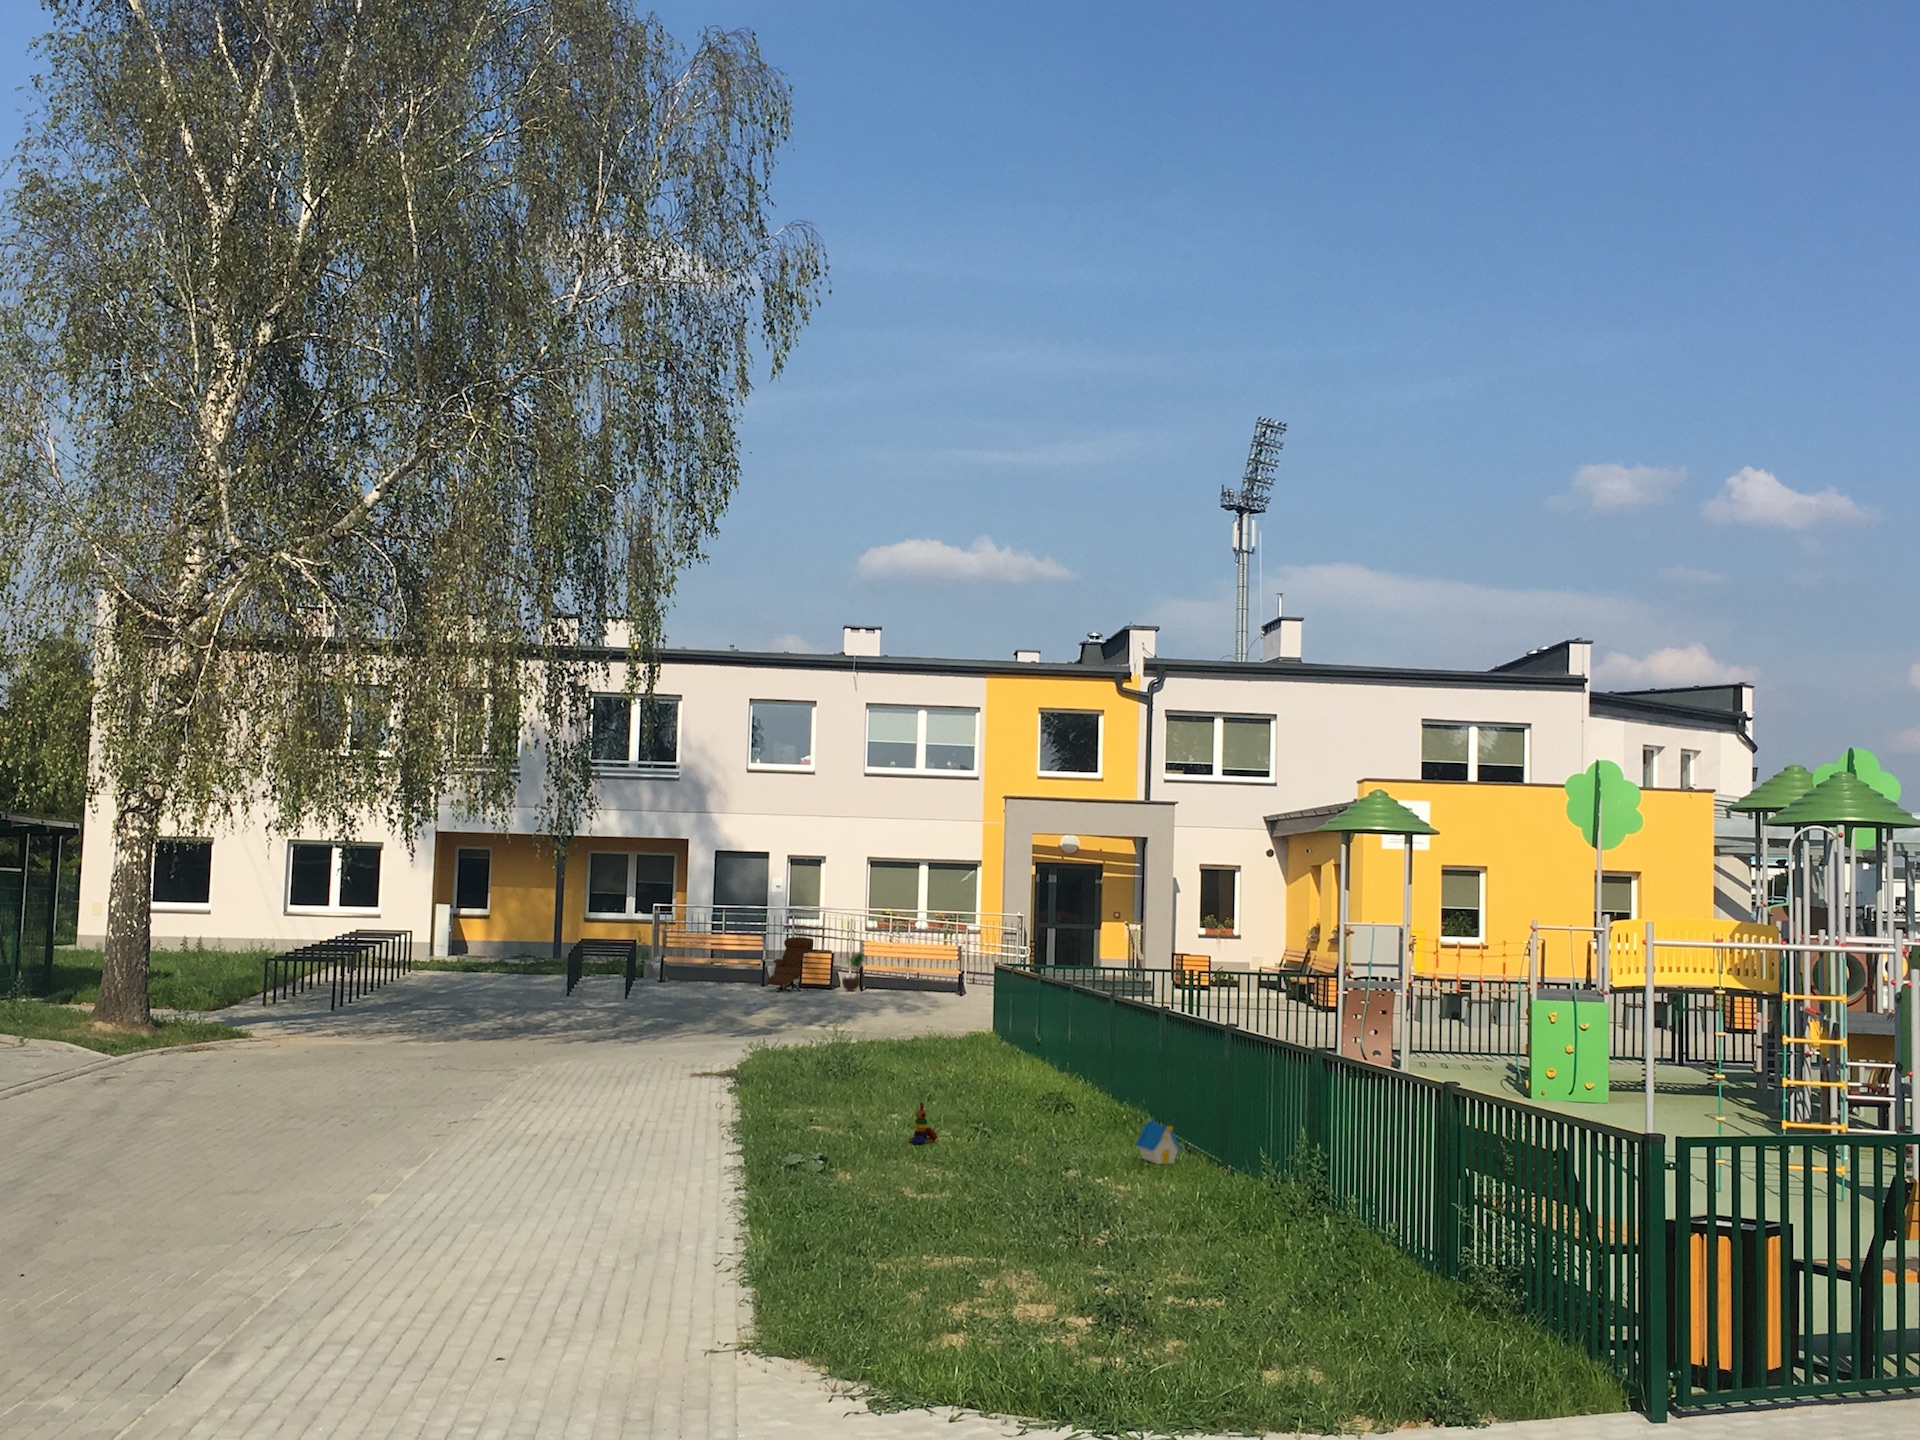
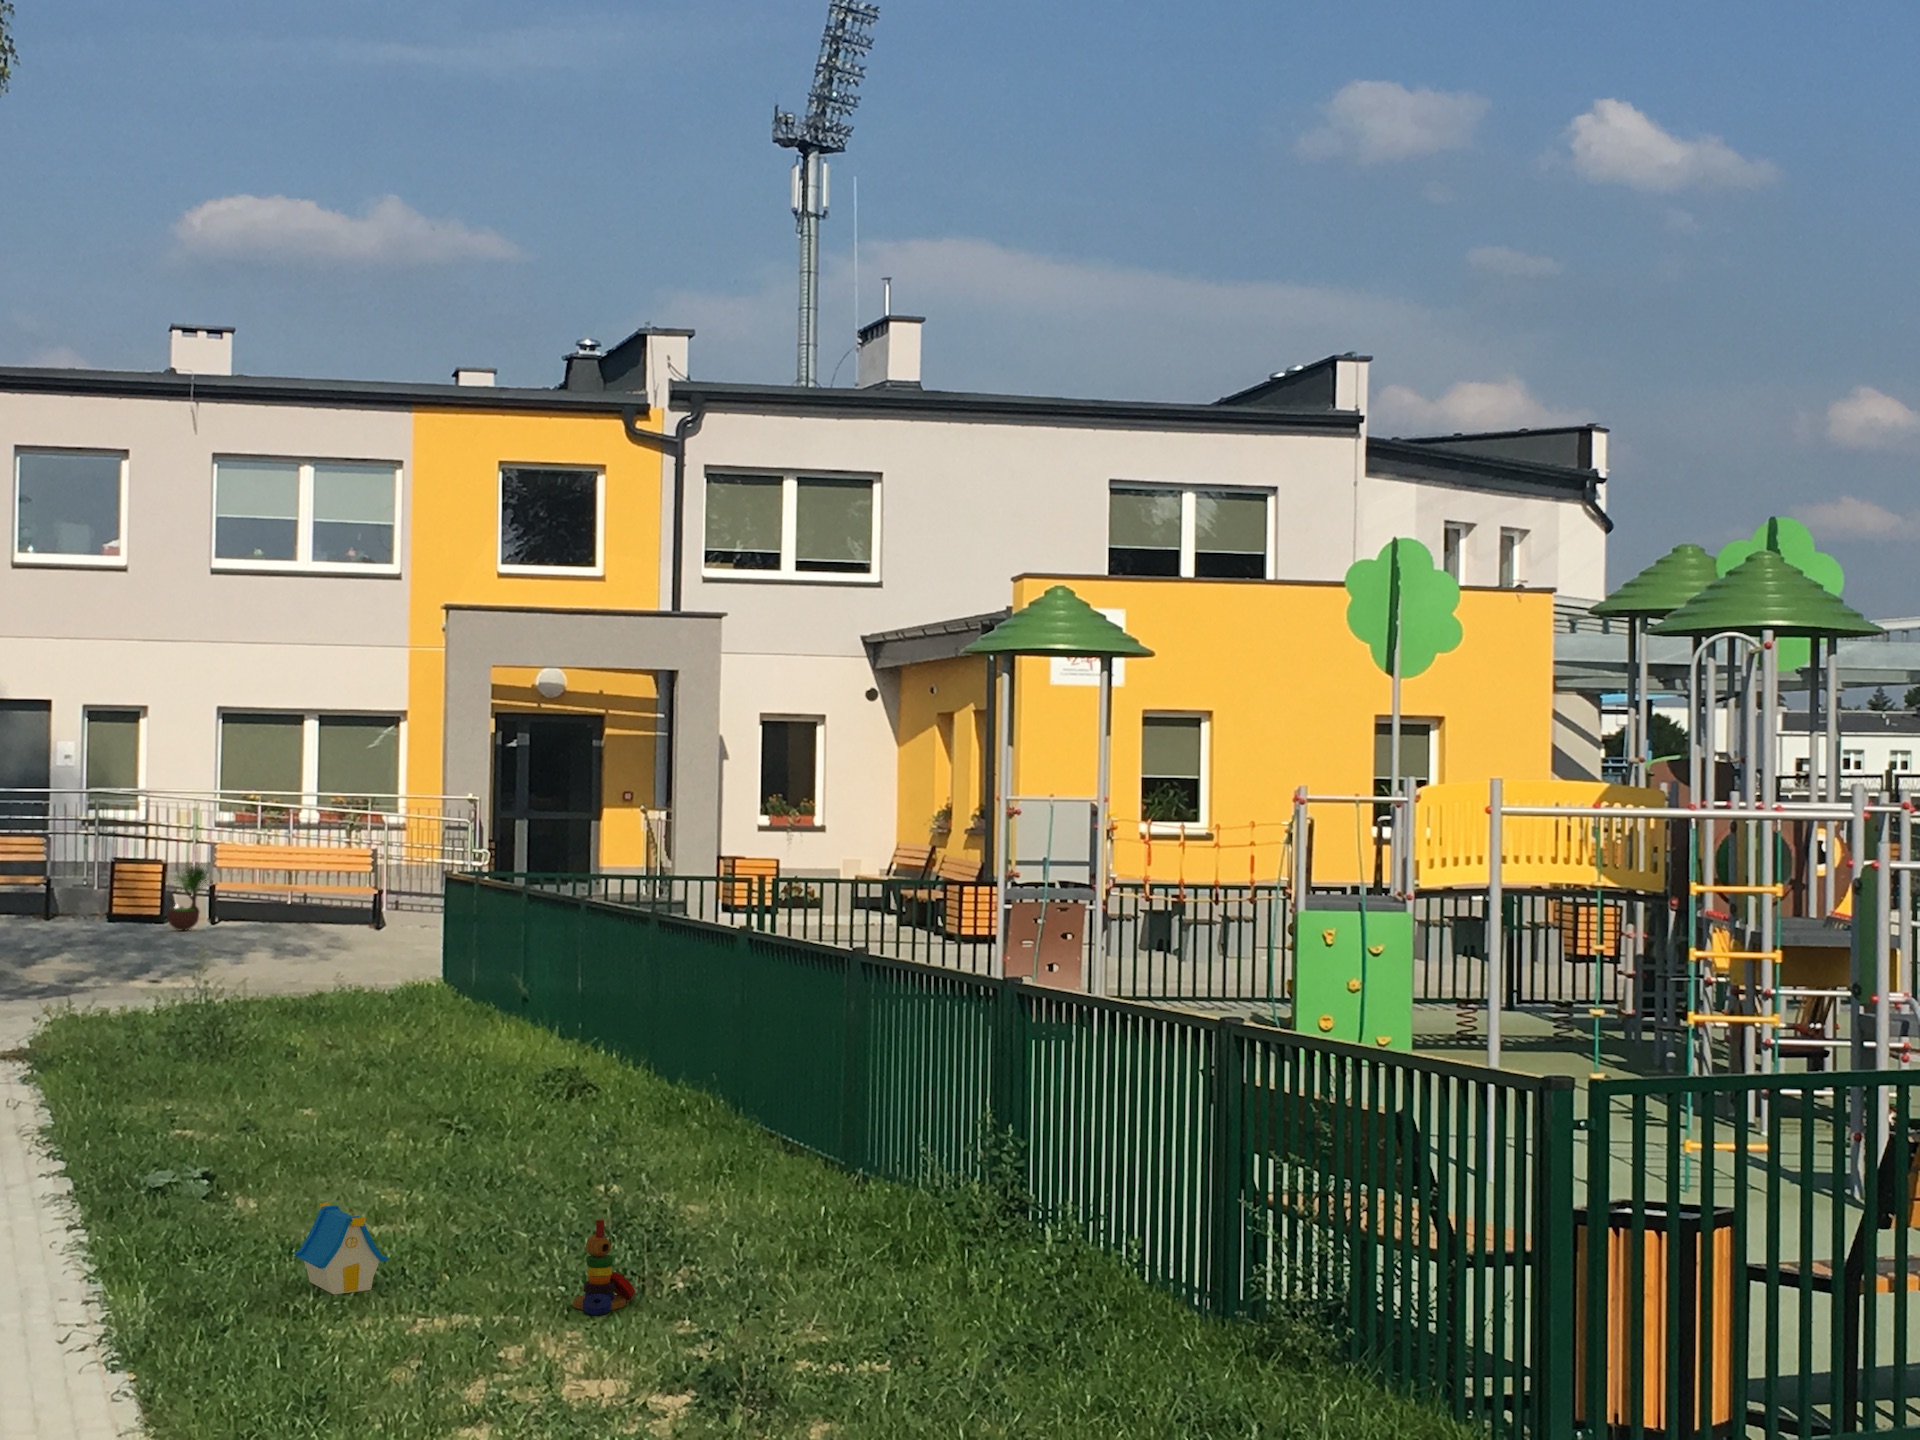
lounge chair: present [767,937,814,993] -> none [32,843,119,938]
stacking toy: present [909,1103,937,1145] -> present [573,1220,635,1315]
toy house: present [1136,1120,1181,1164] -> present [294,1202,388,1294]

